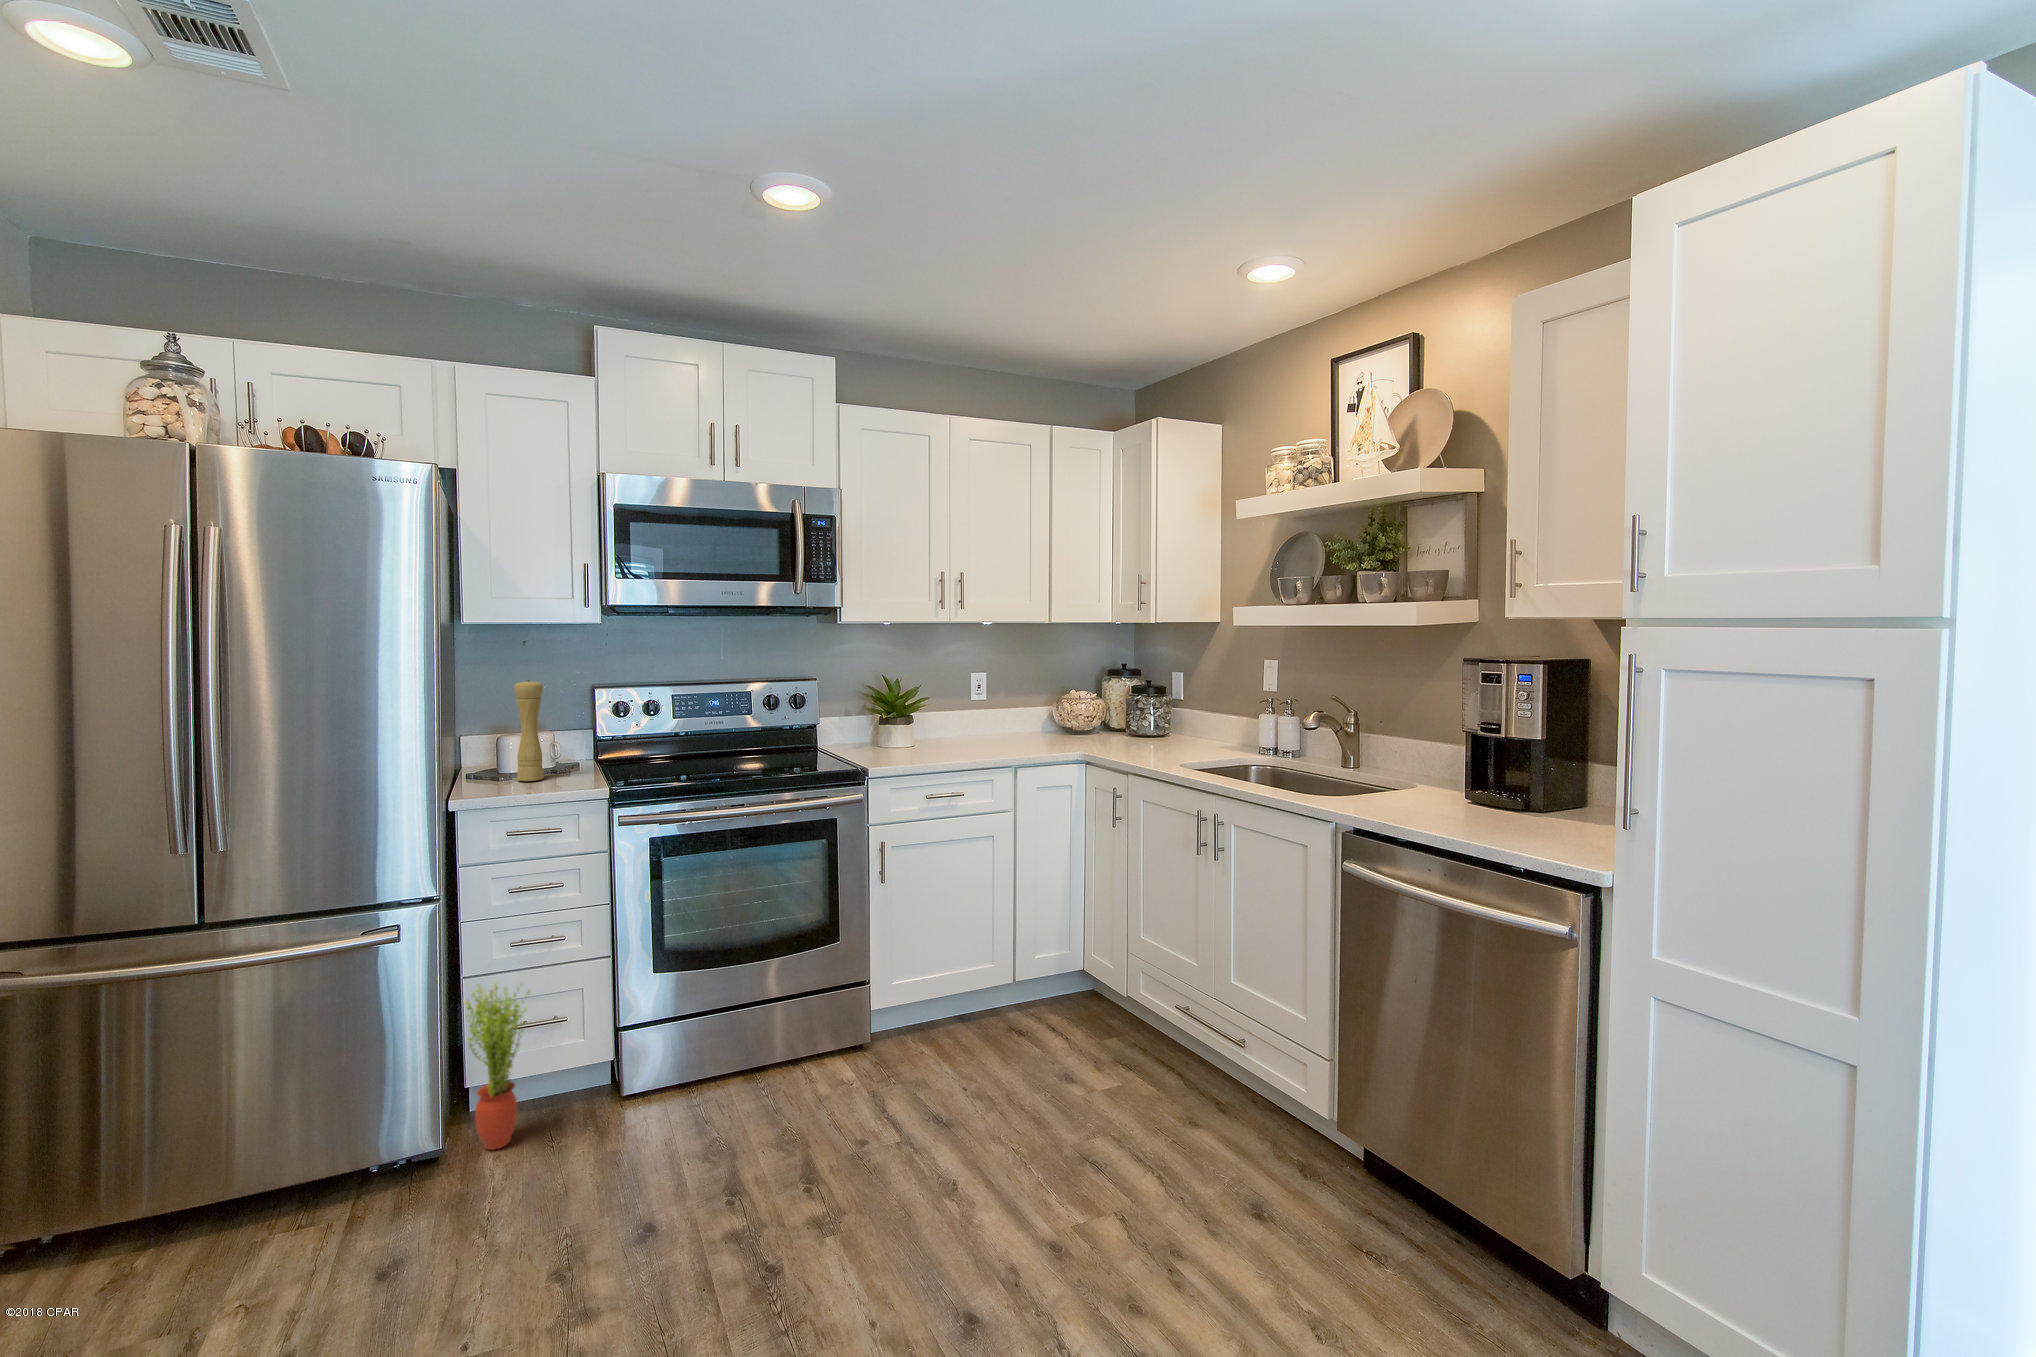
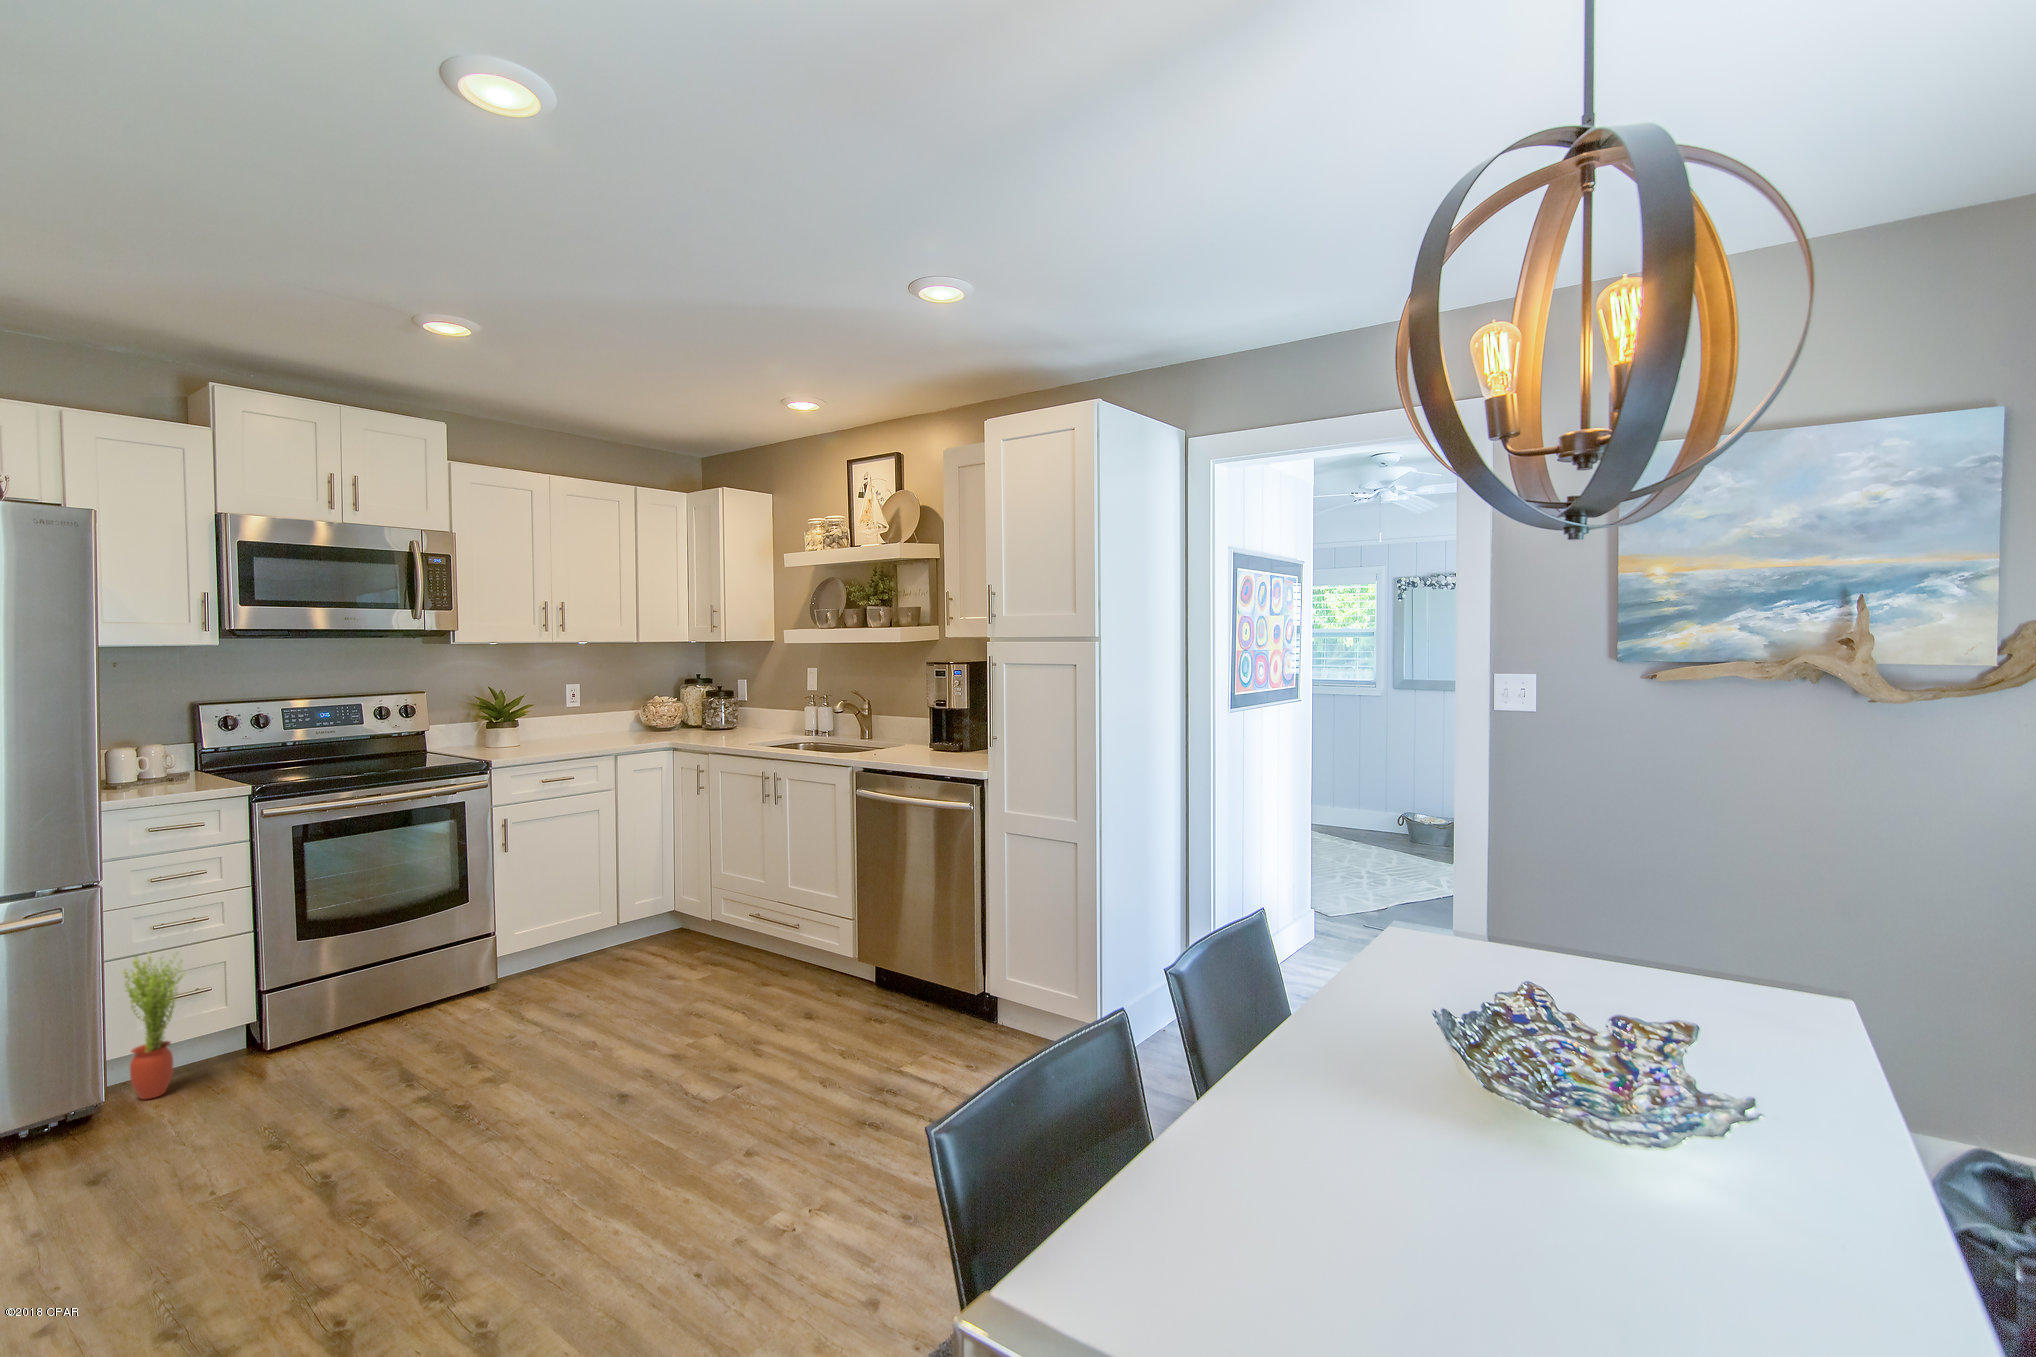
pepper mill: present [514,680,543,781] -> none [137,695,169,786]

